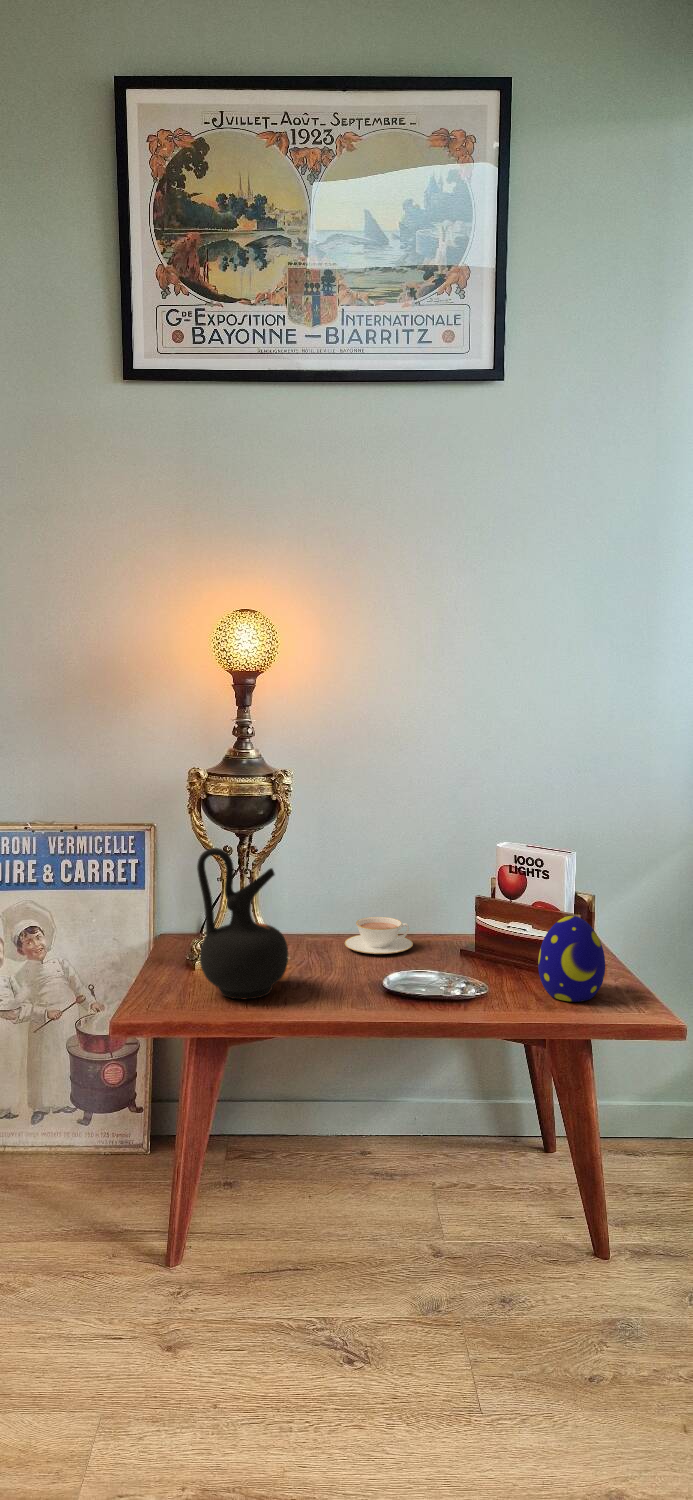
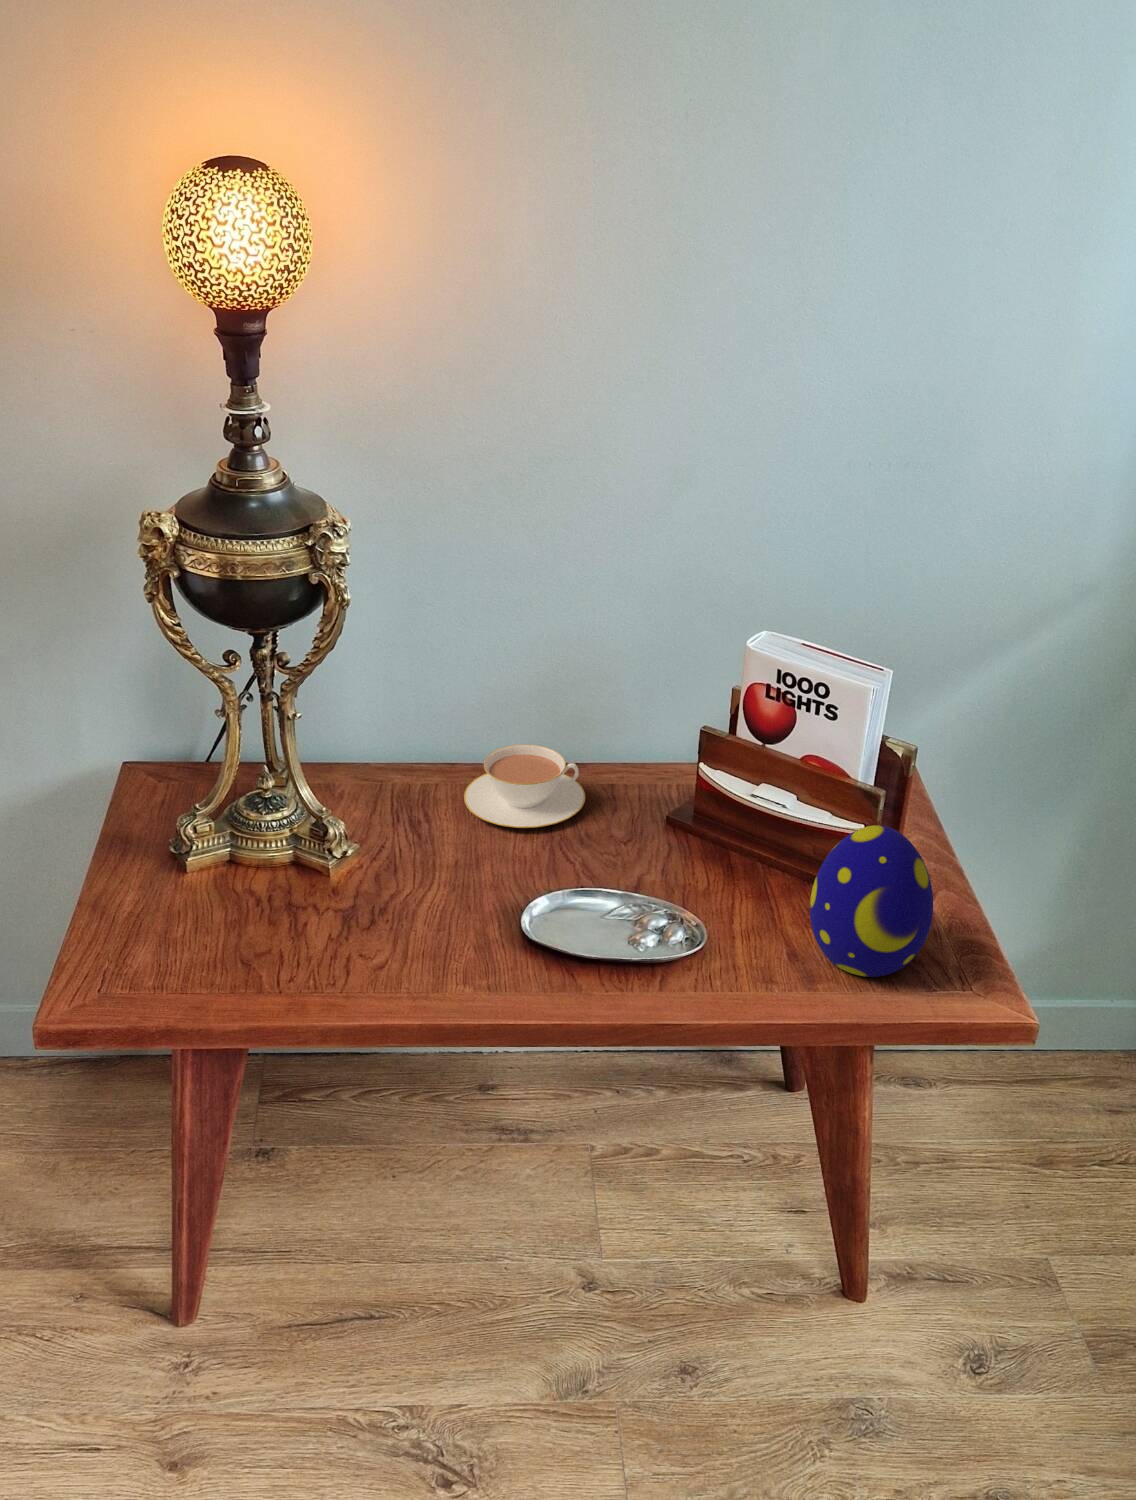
ceramic jug: present [197,848,288,999] -> none [161,709,351,973]

